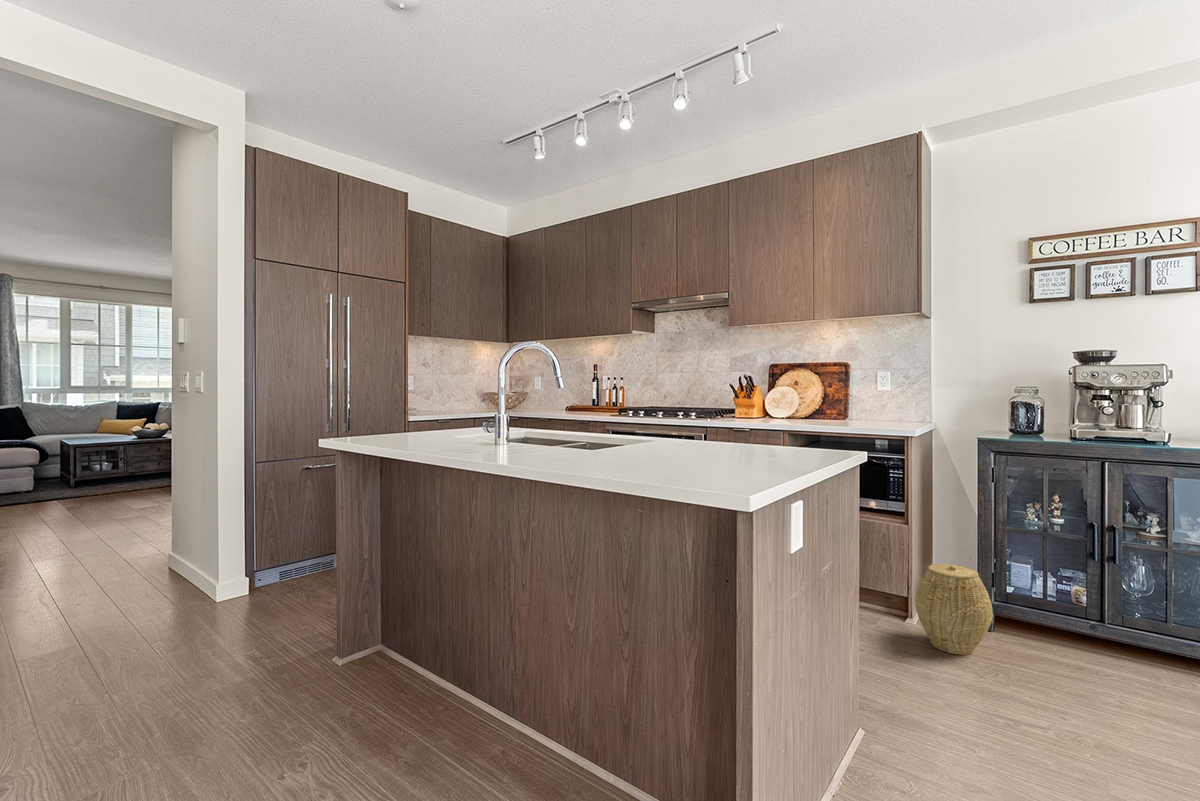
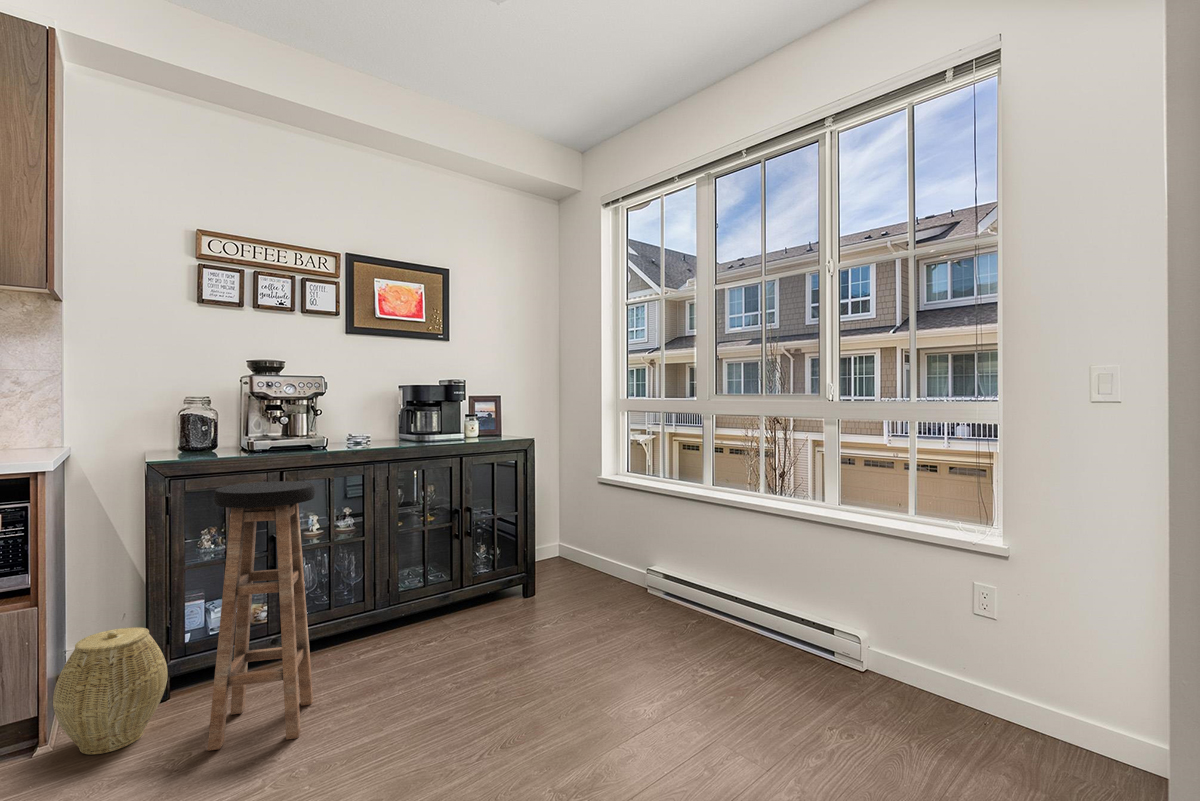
bar stool: none [1021,468,1138,721] -> present [207,481,315,751]

